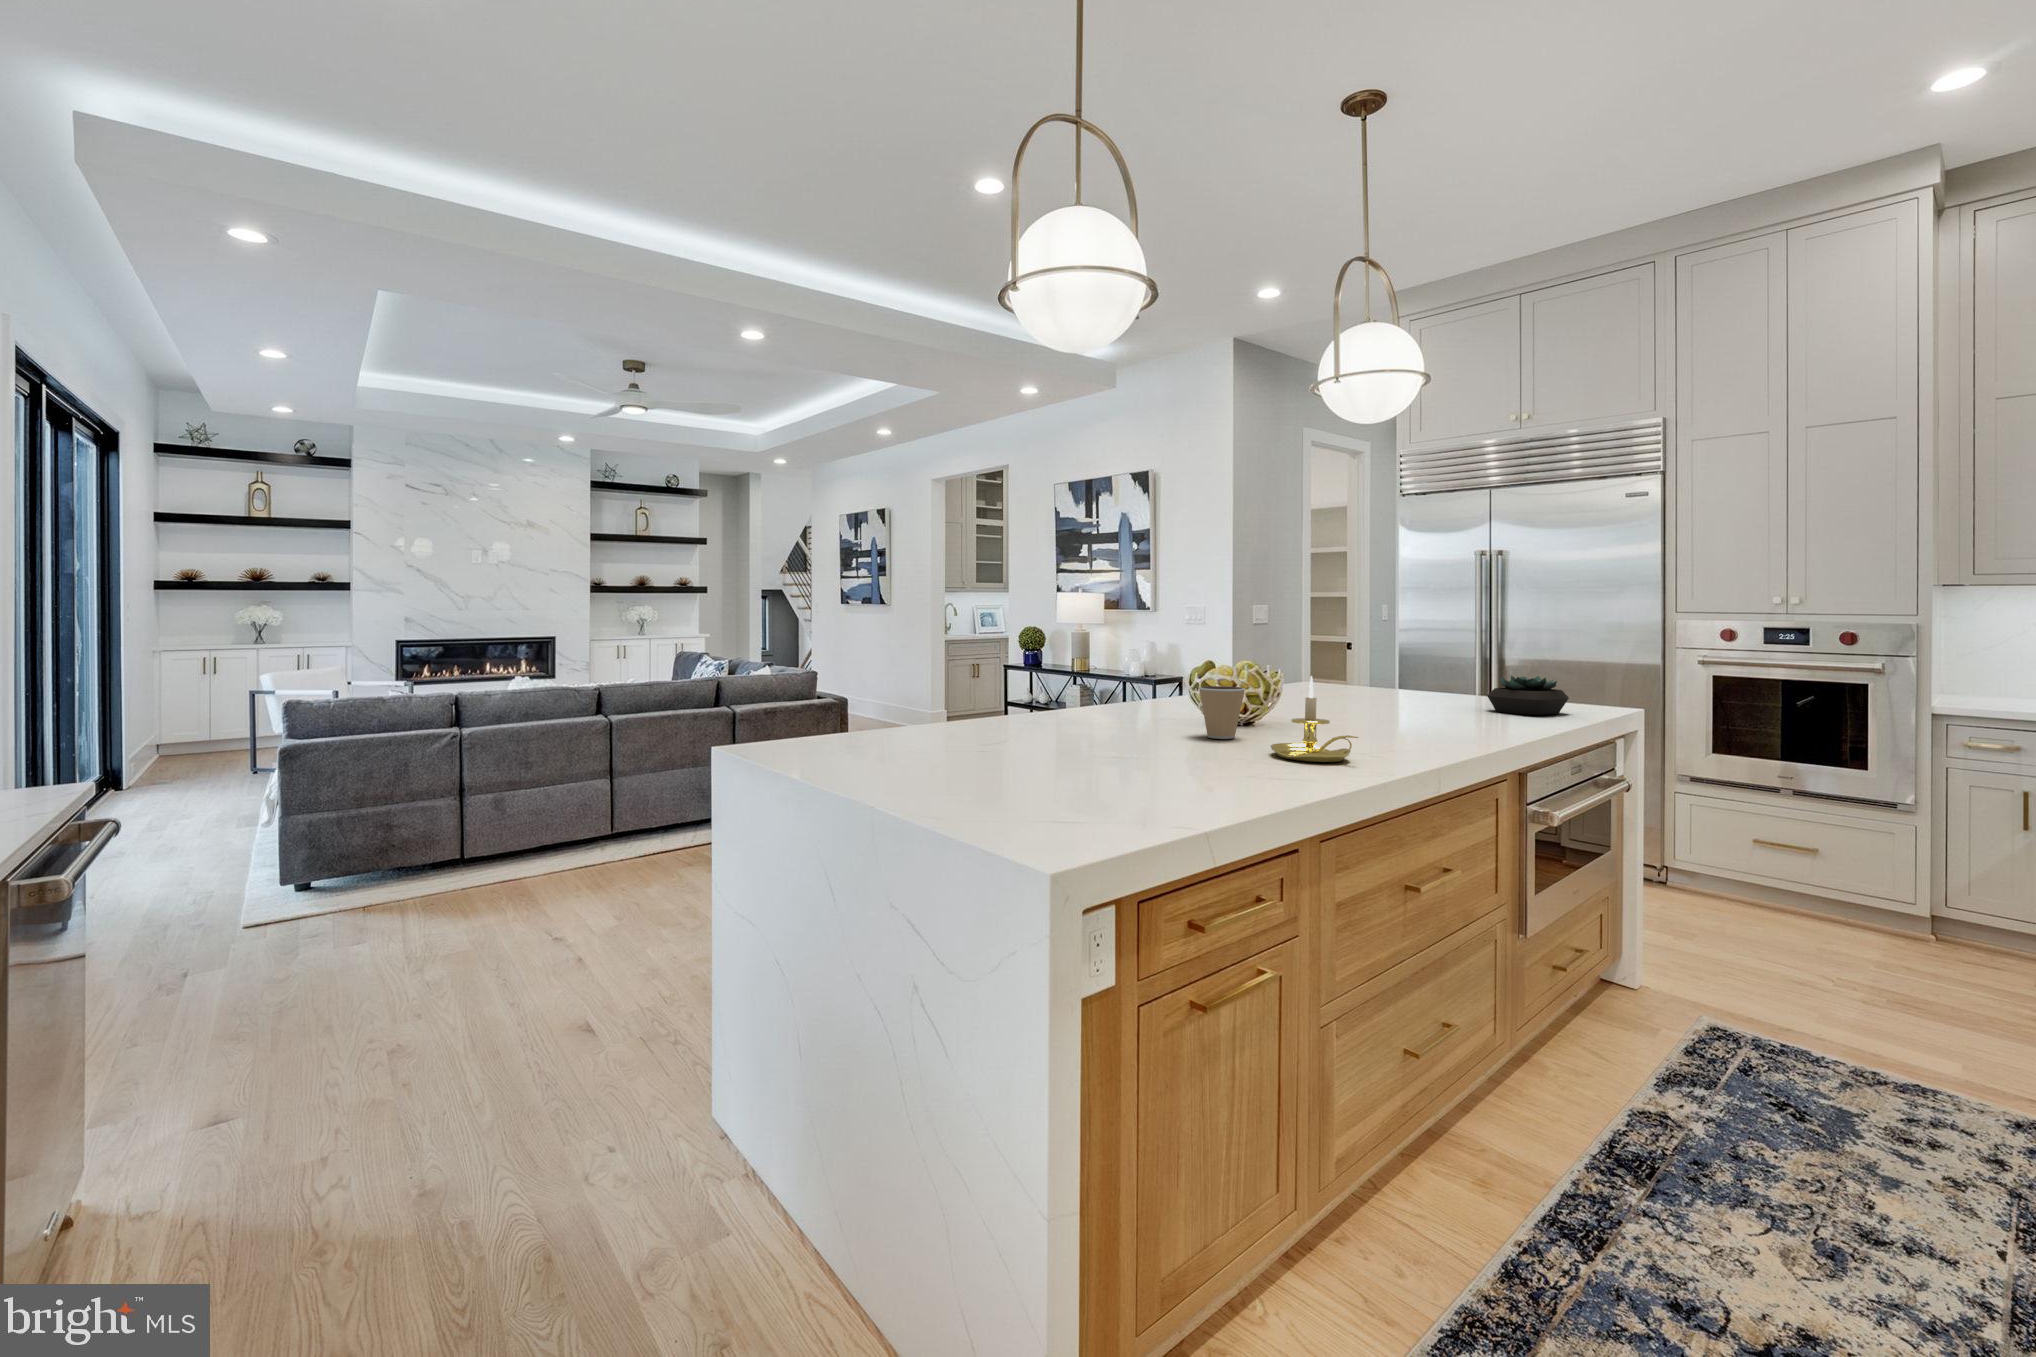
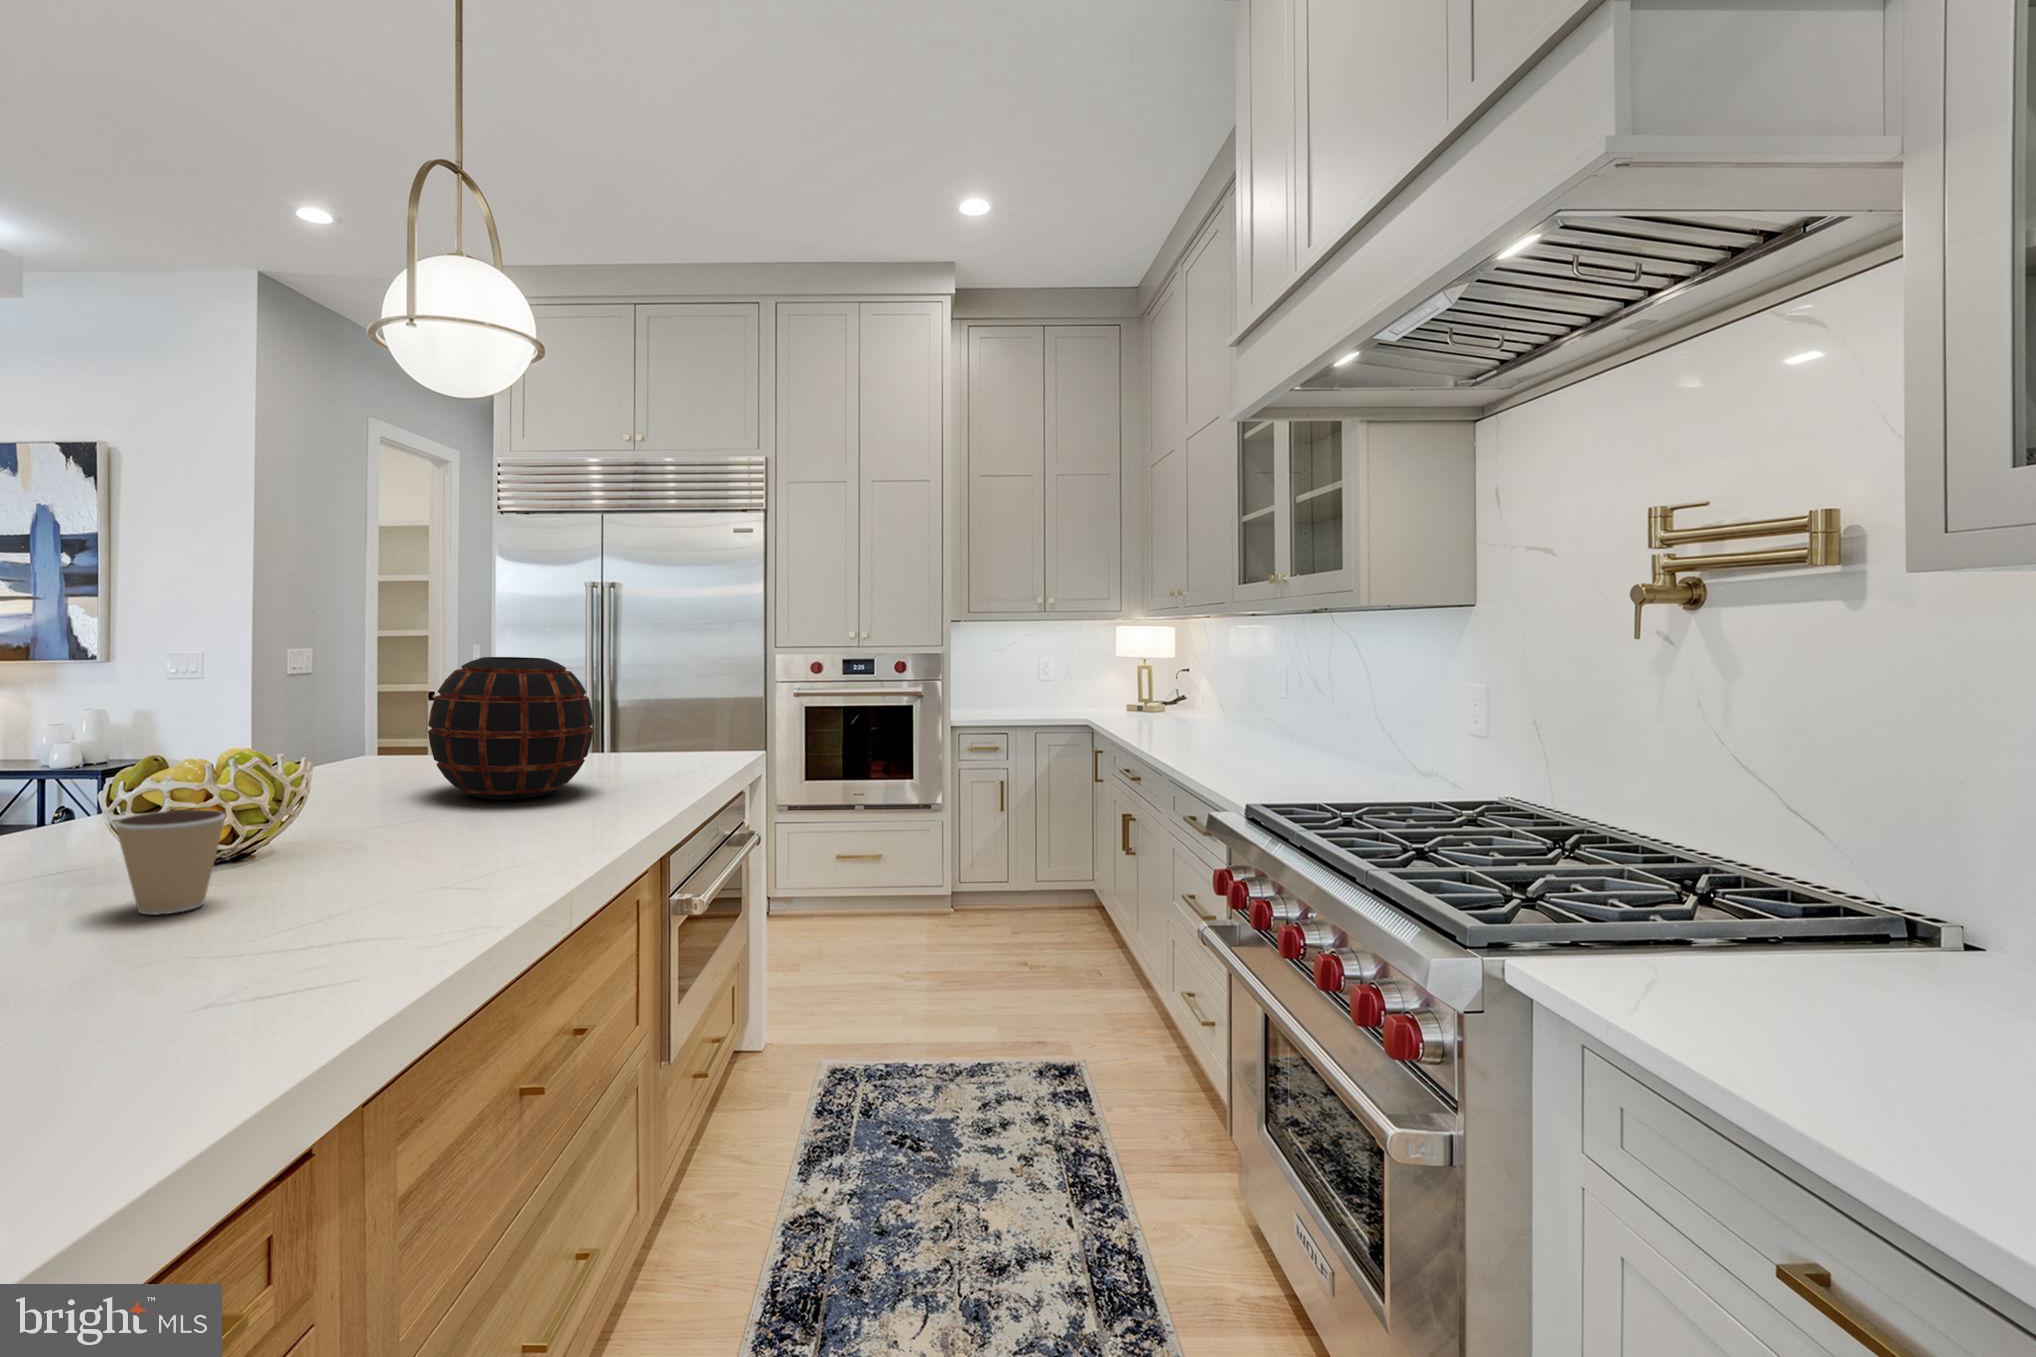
decorative vase: none [1349,611,1467,716] -> present [428,657,593,800]
candle holder: present [1271,676,1358,762] -> none [279,799,453,952]
succulent plant: present [1487,676,1569,715] -> none [615,731,703,779]

